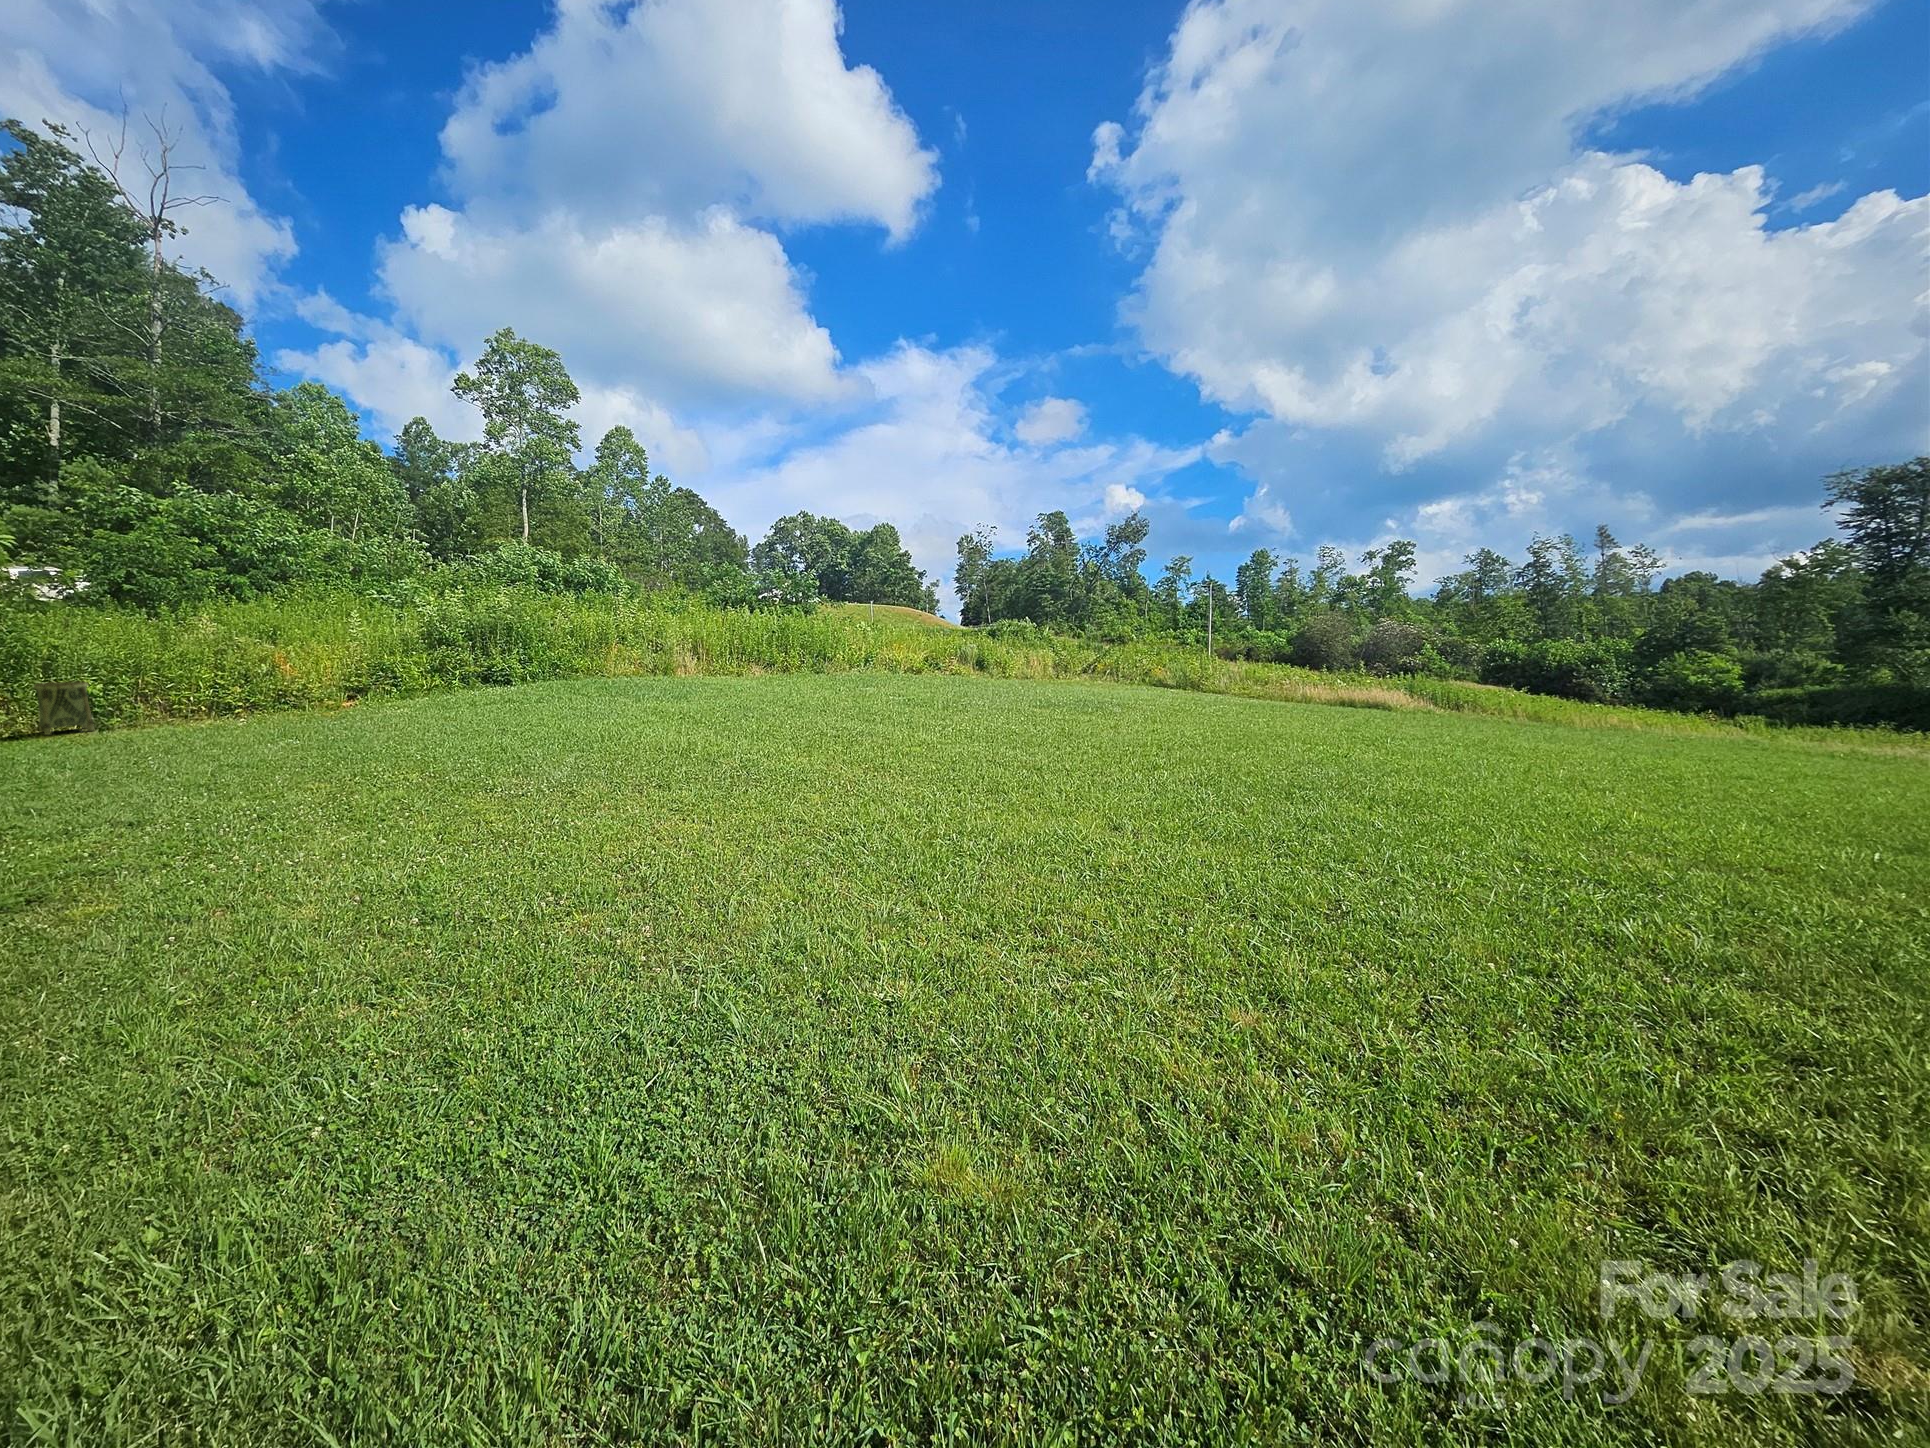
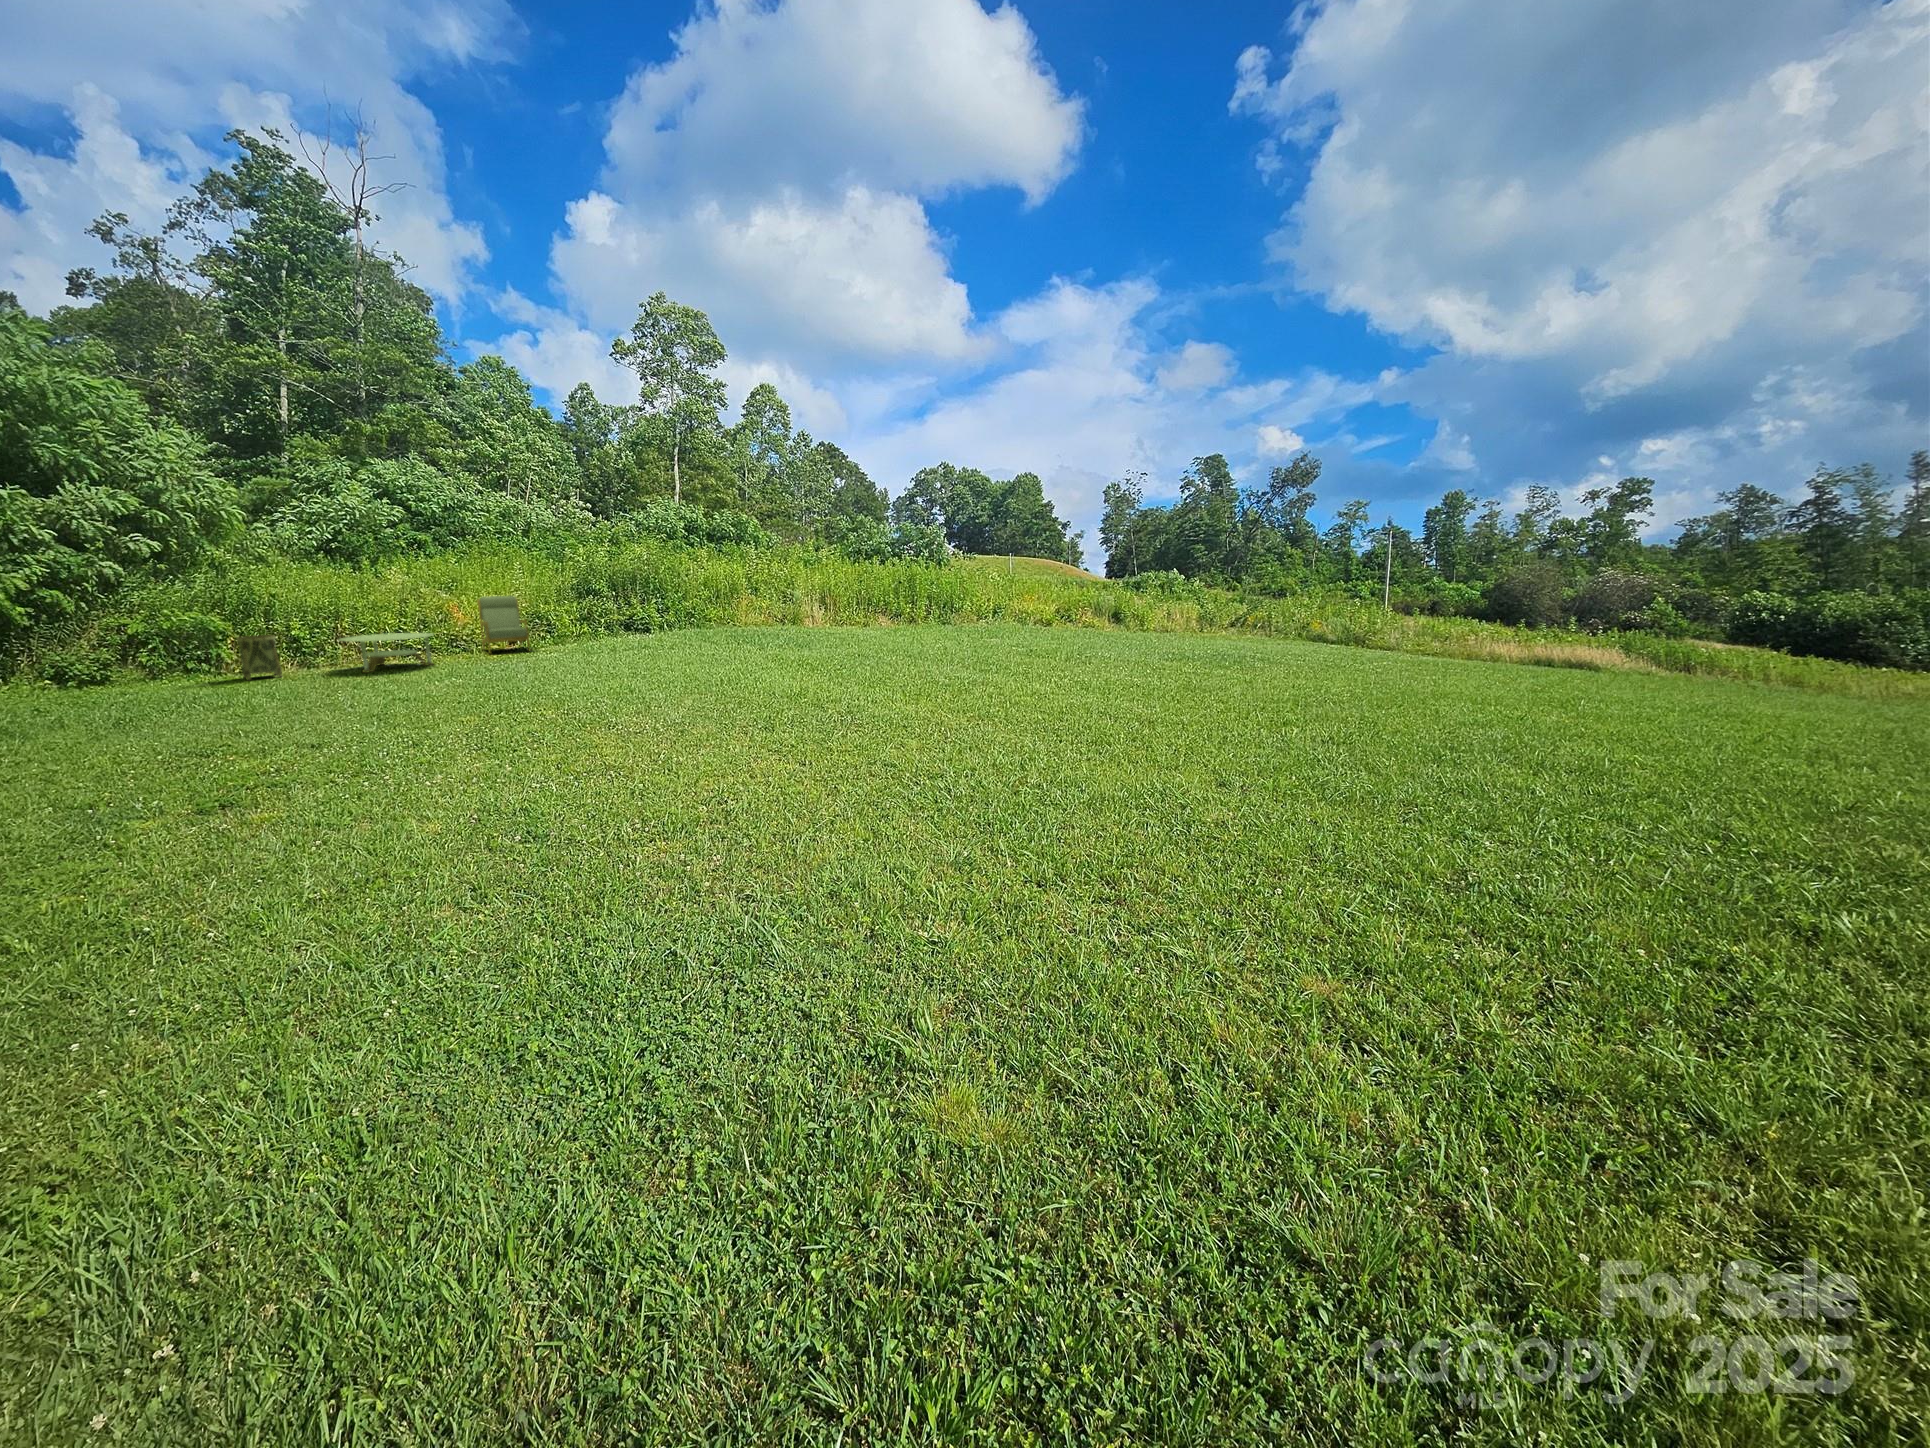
armchair: none [344,638,407,703] -> present [477,596,530,653]
round table: none [171,679,294,725] -> present [340,633,433,673]

